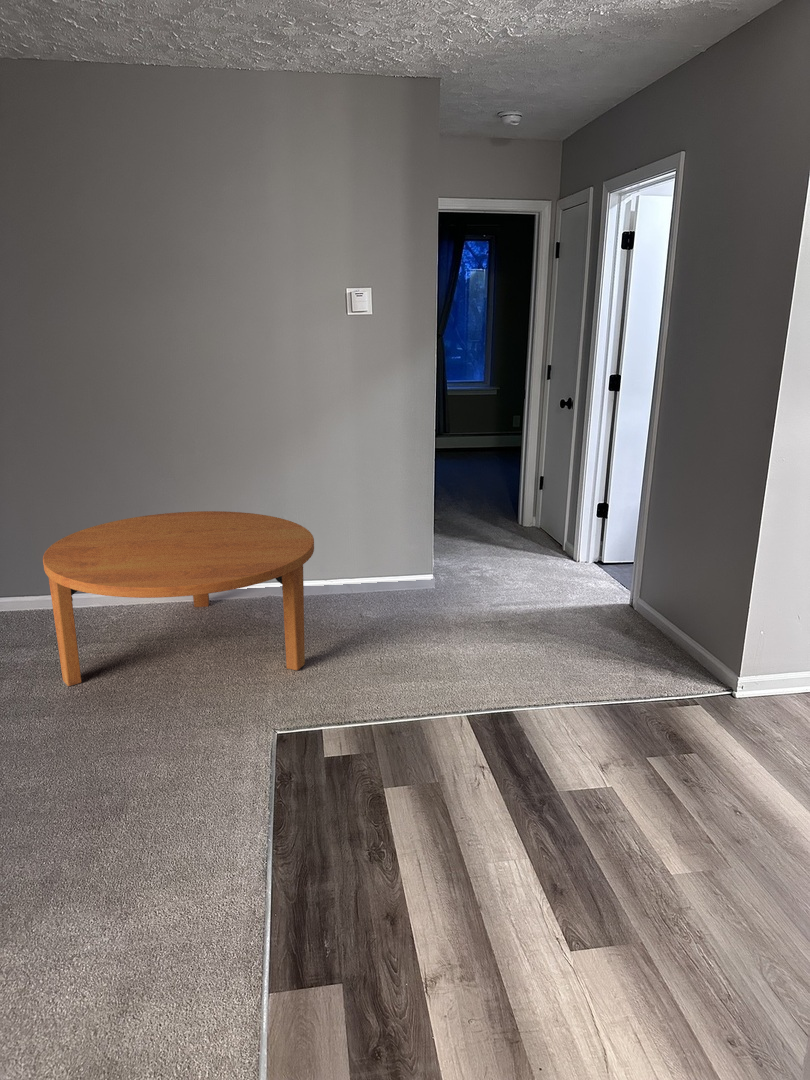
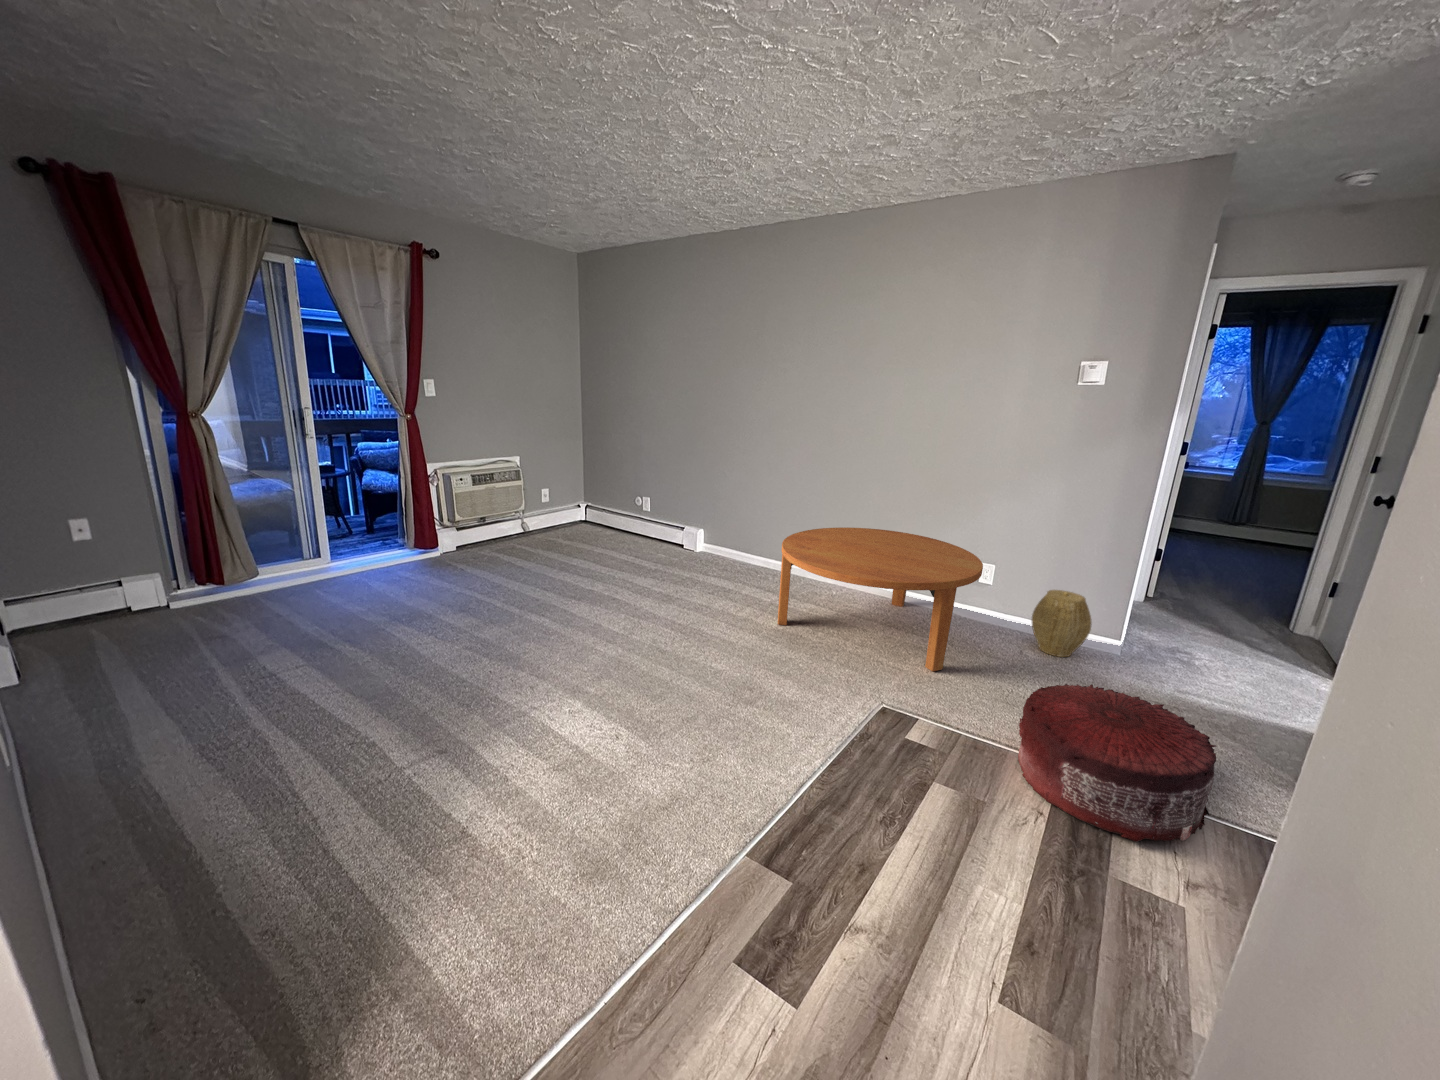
woven basket: none [357,537,412,609] -> present [1032,590,1092,657]
pouf: none [426,621,584,756] -> present [1018,684,1216,842]

